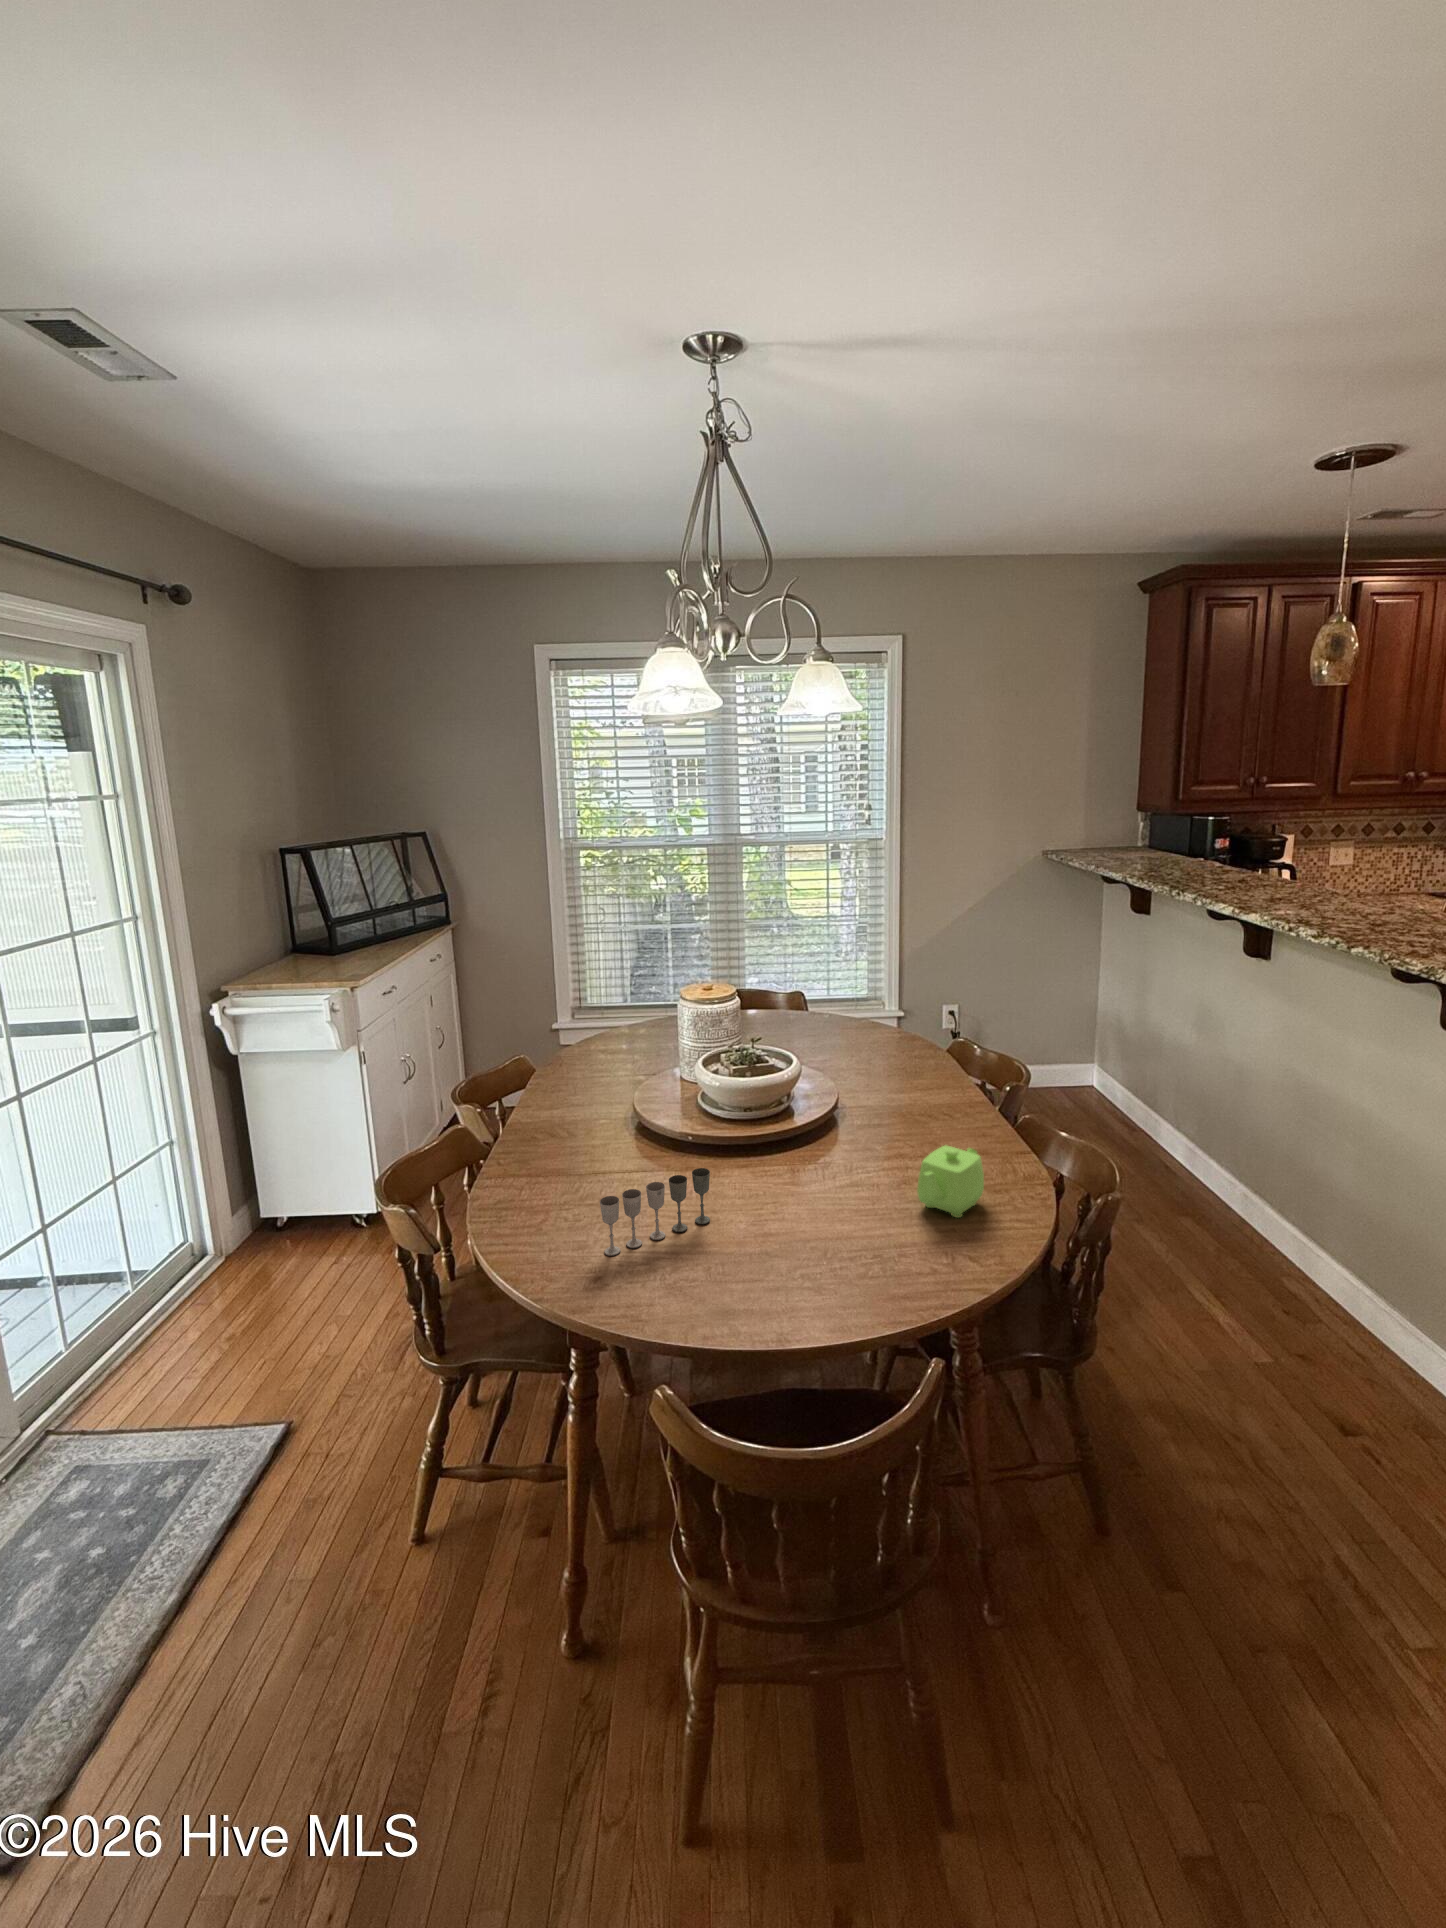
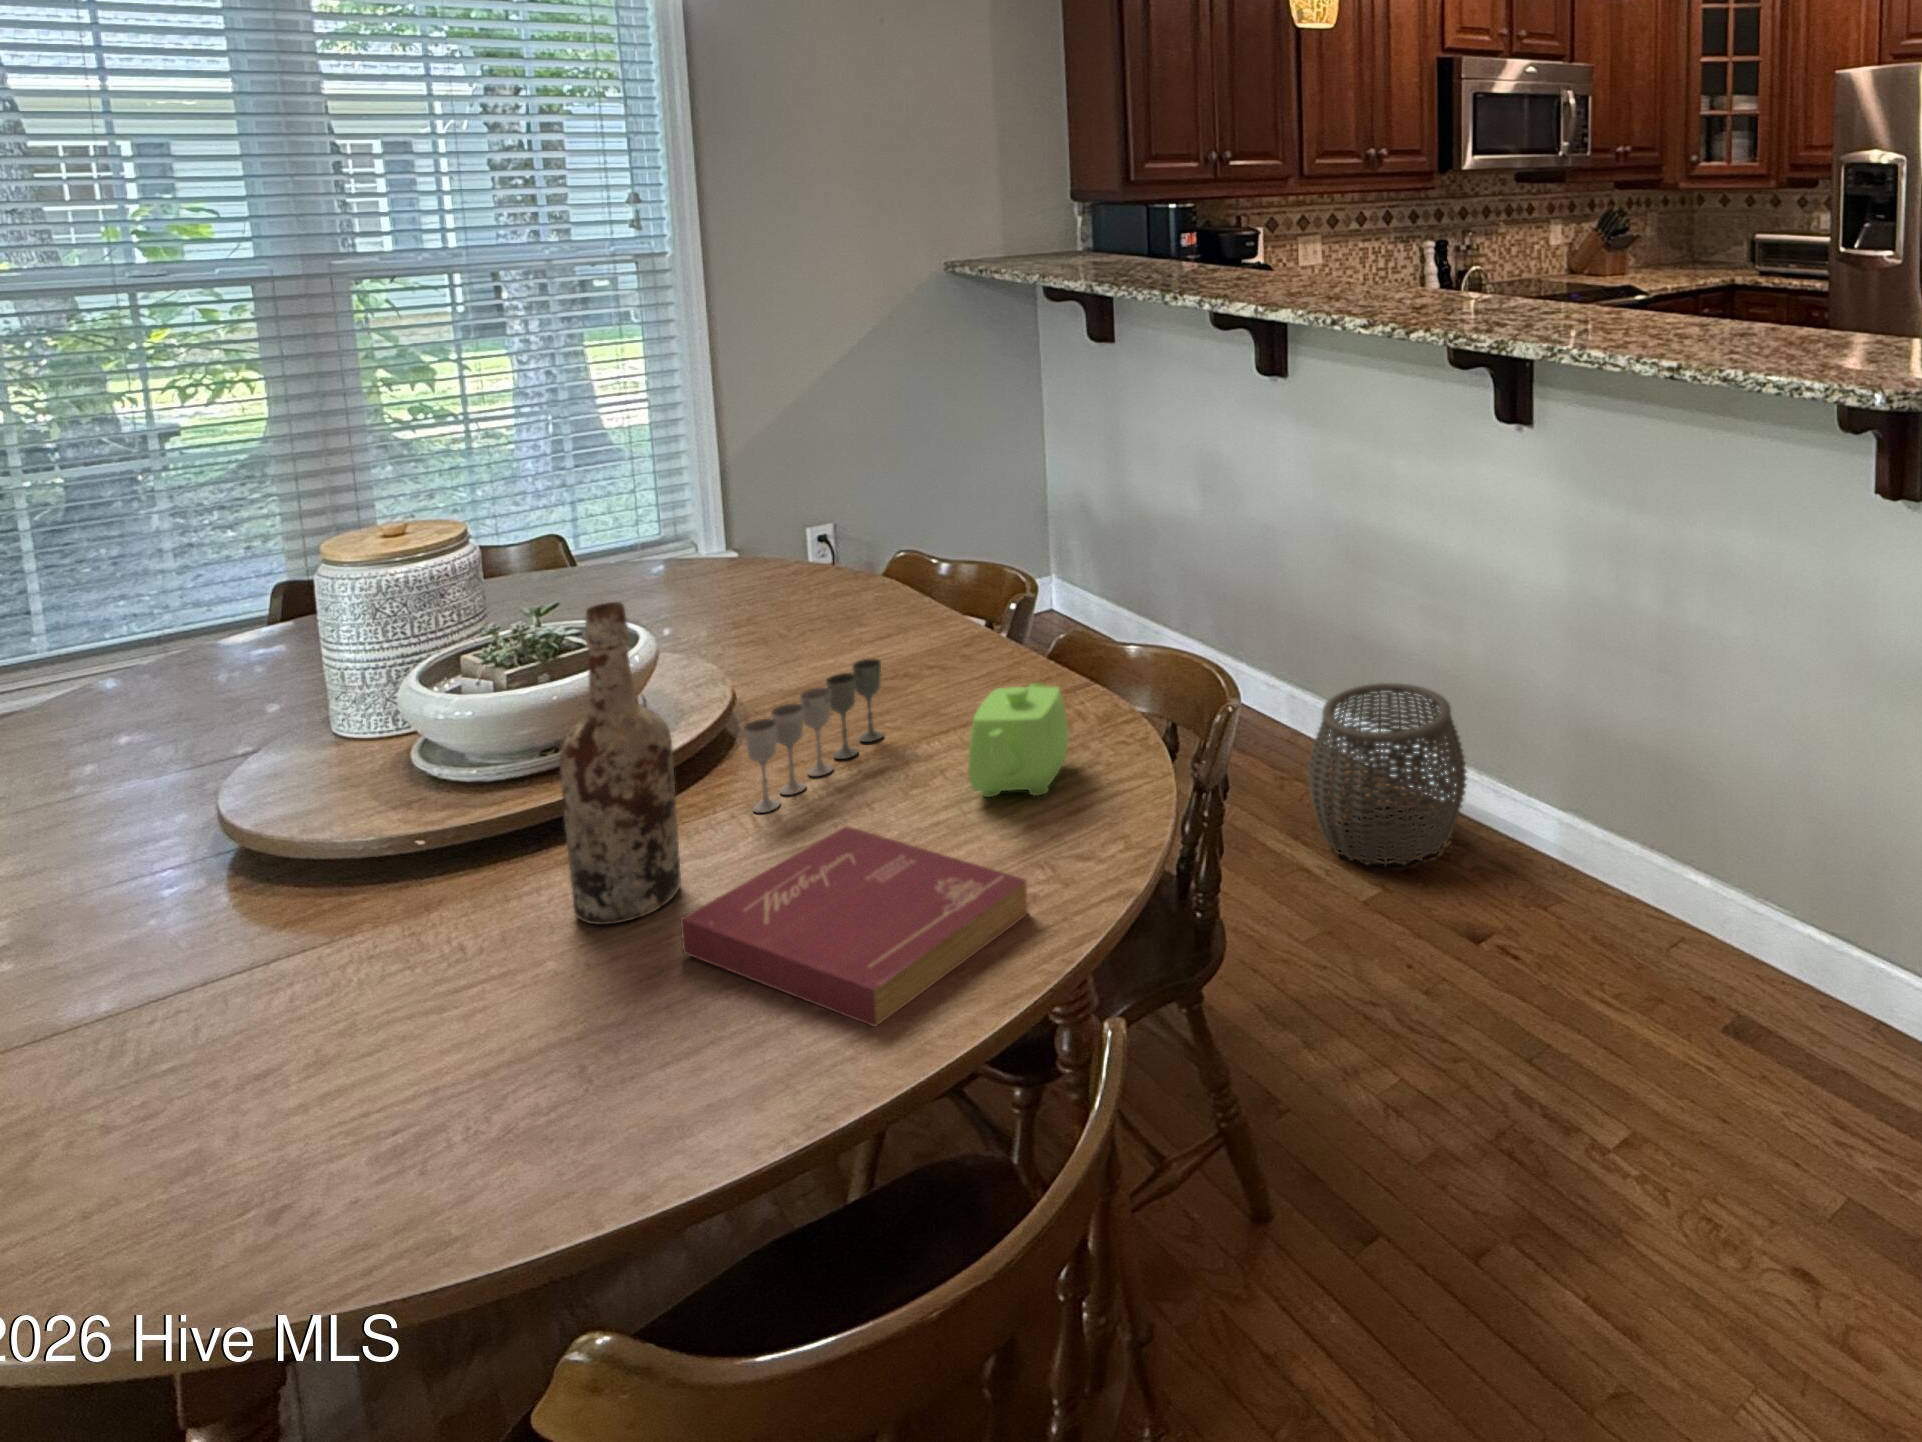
wine bottle: none [721,1051,769,1209] -> present [560,602,681,924]
wine glass: present [600,1168,710,1256] -> present [744,658,883,813]
book: none [753,1198,914,1314] -> present [680,826,1028,1026]
woven basket: none [1230,1208,1380,1360] -> present [1308,683,1467,865]

